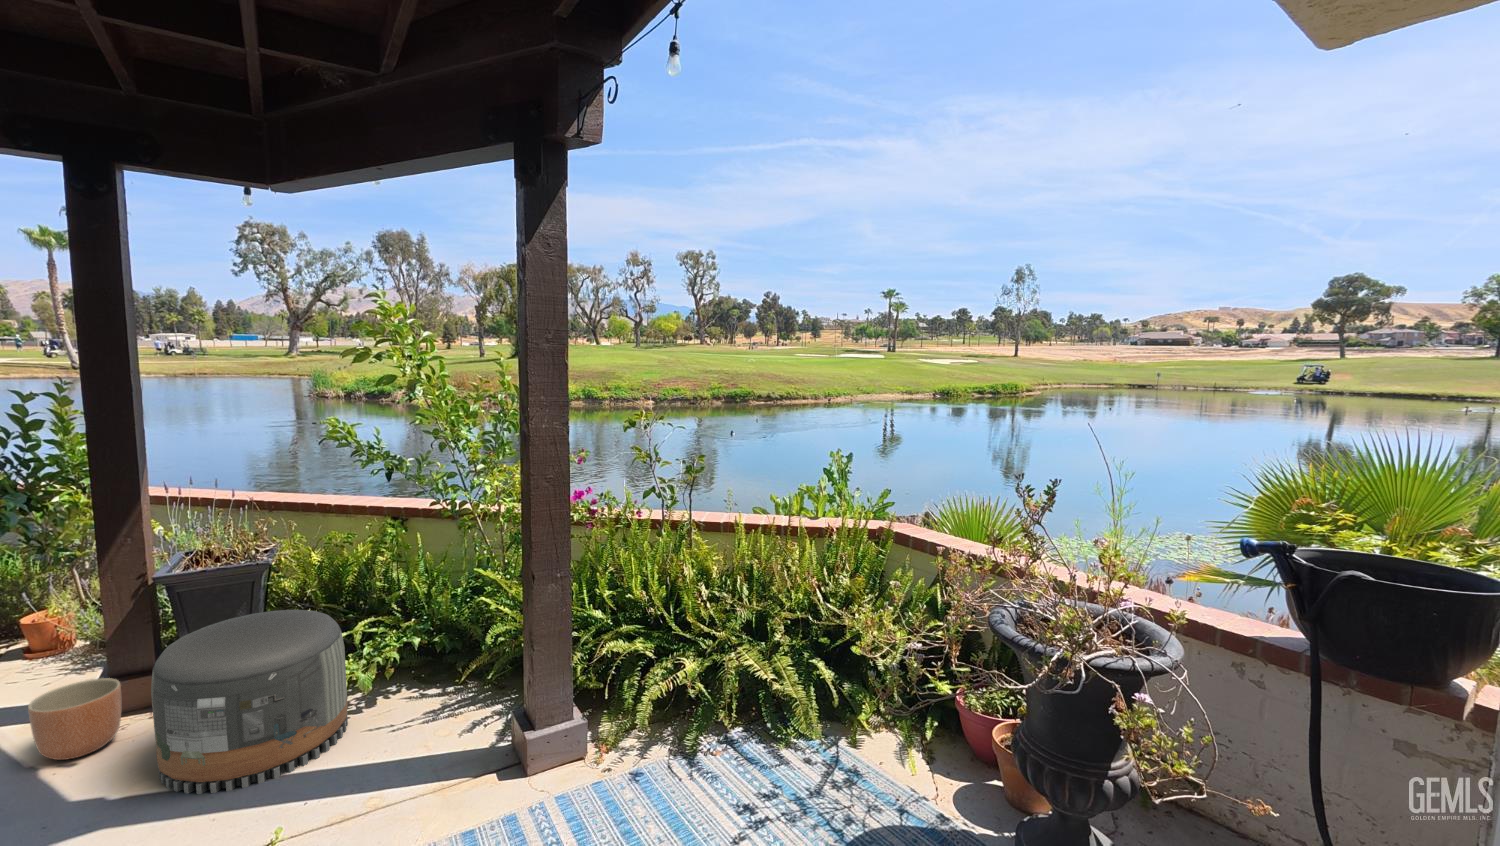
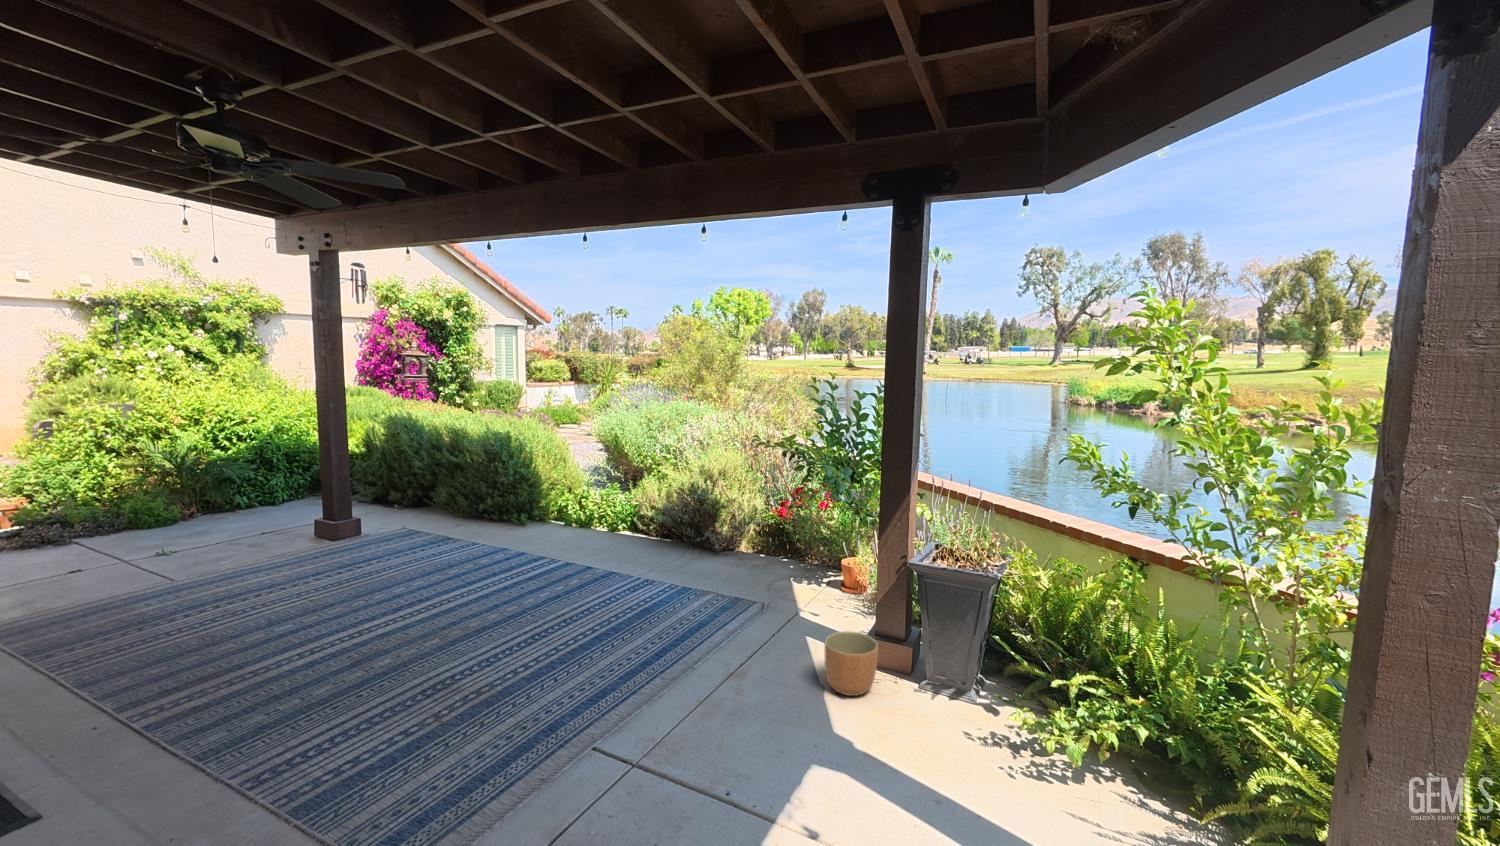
pouf: present [151,610,348,794] -> none [888,624,1057,818]

